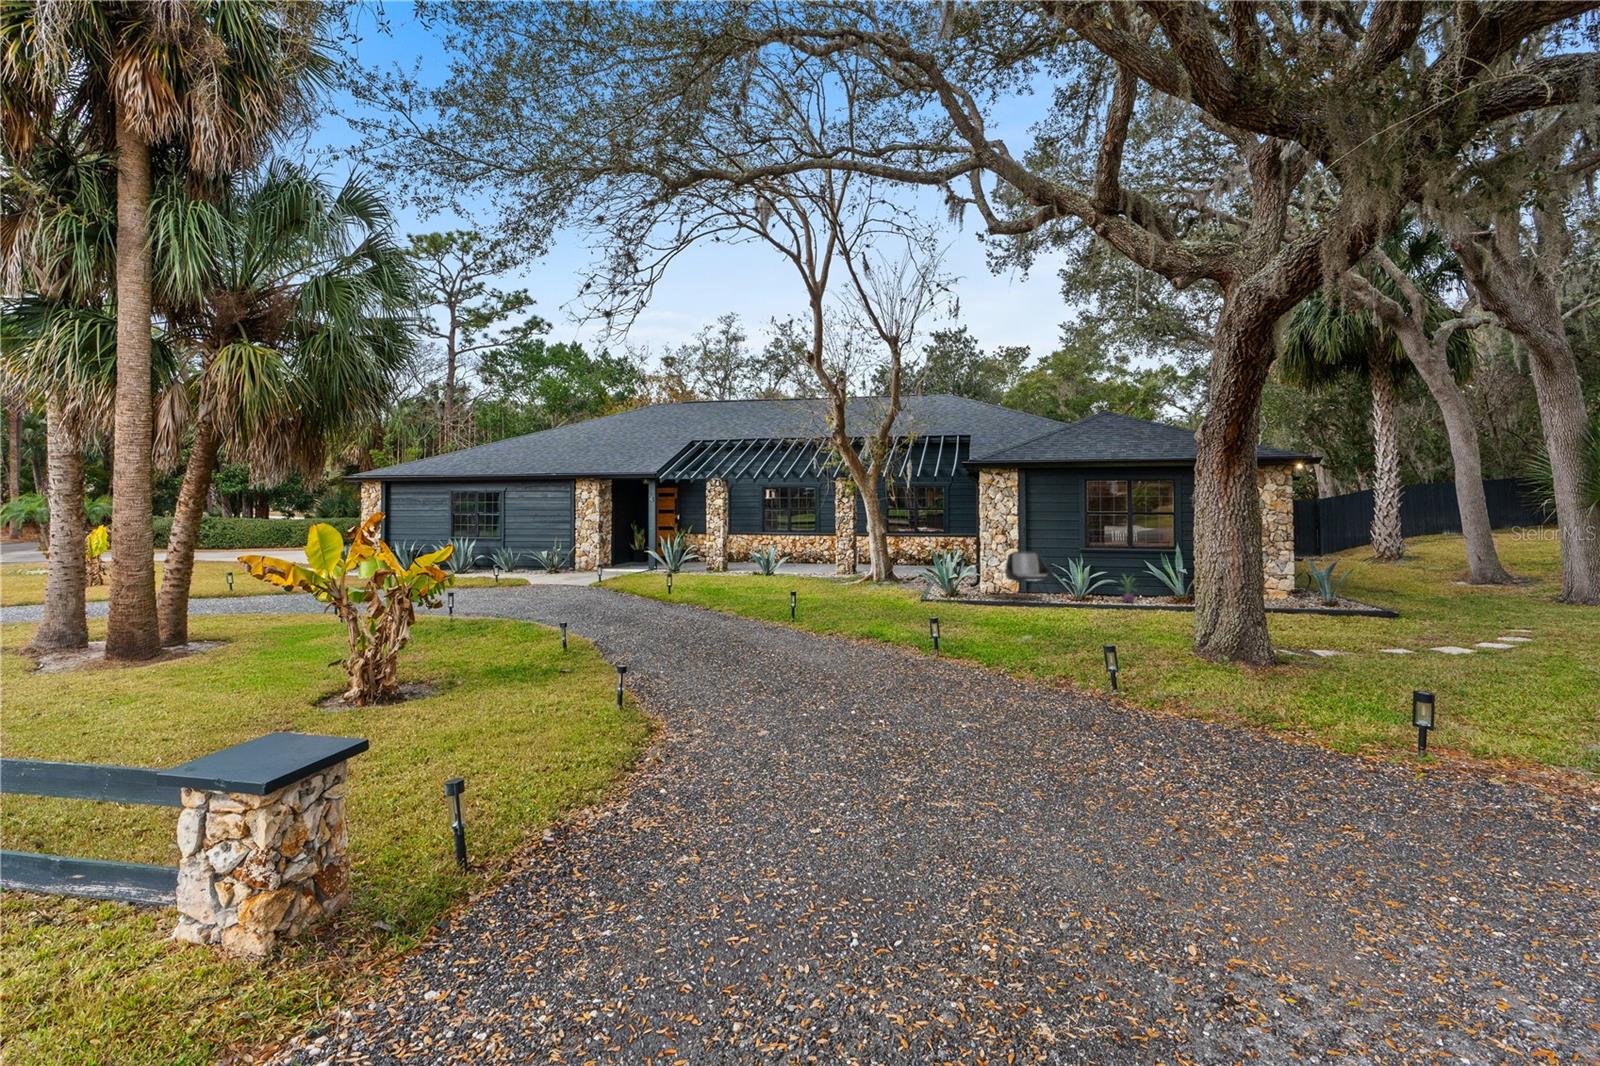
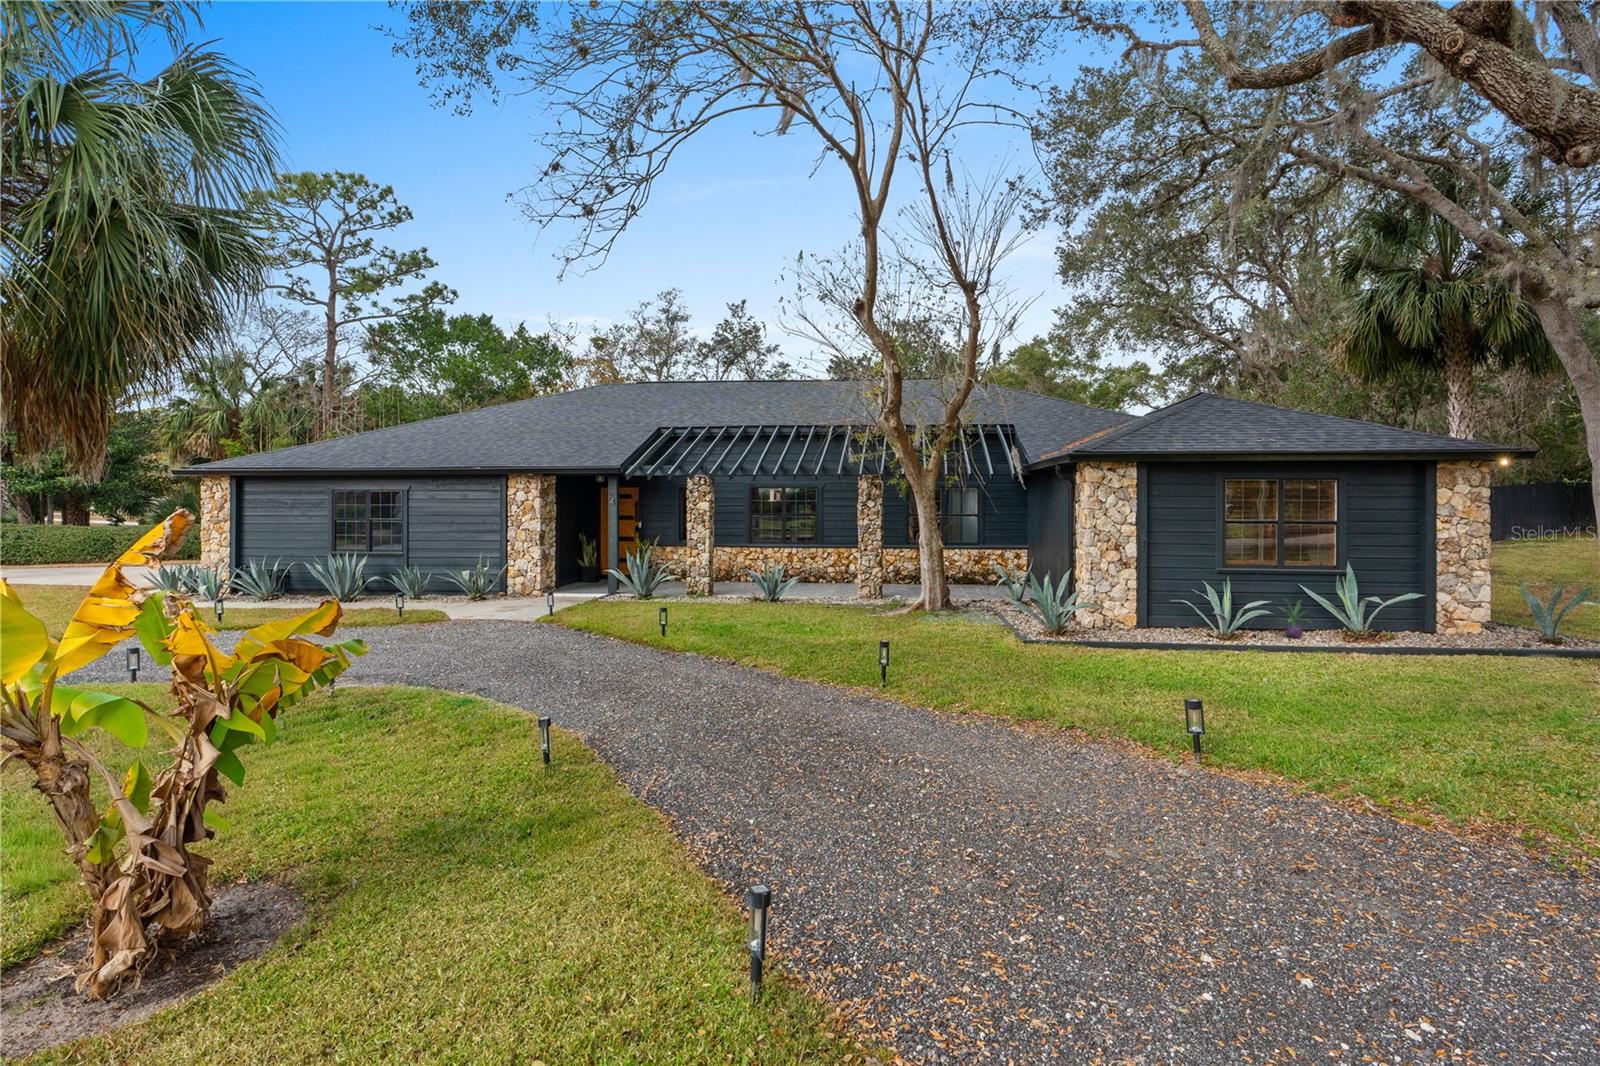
lounge chair: present [1005,551,1054,602] -> none [1125,570,1202,641]

